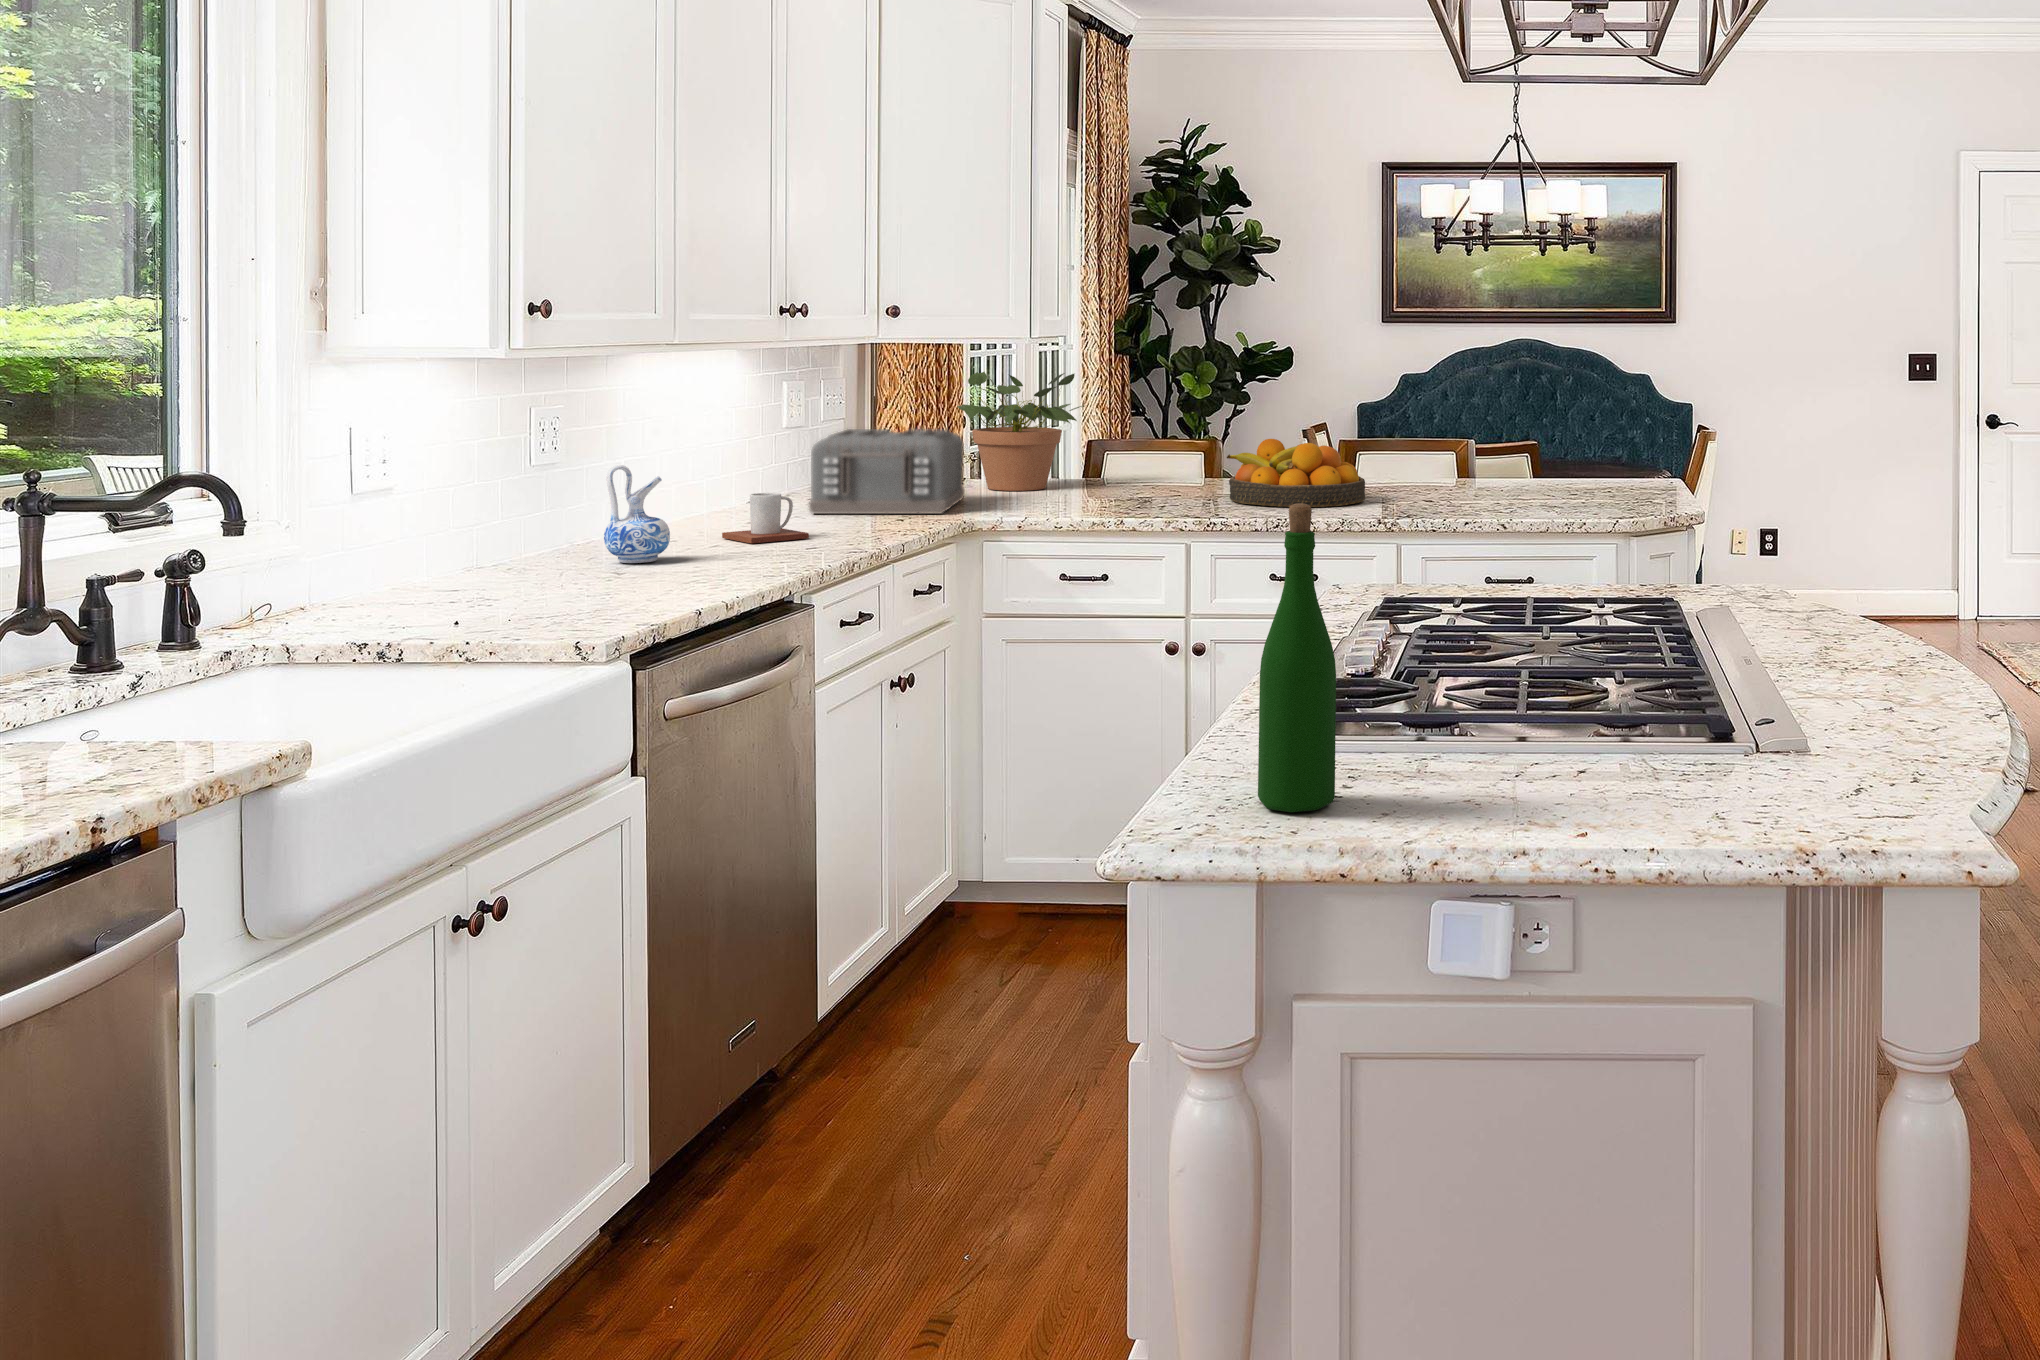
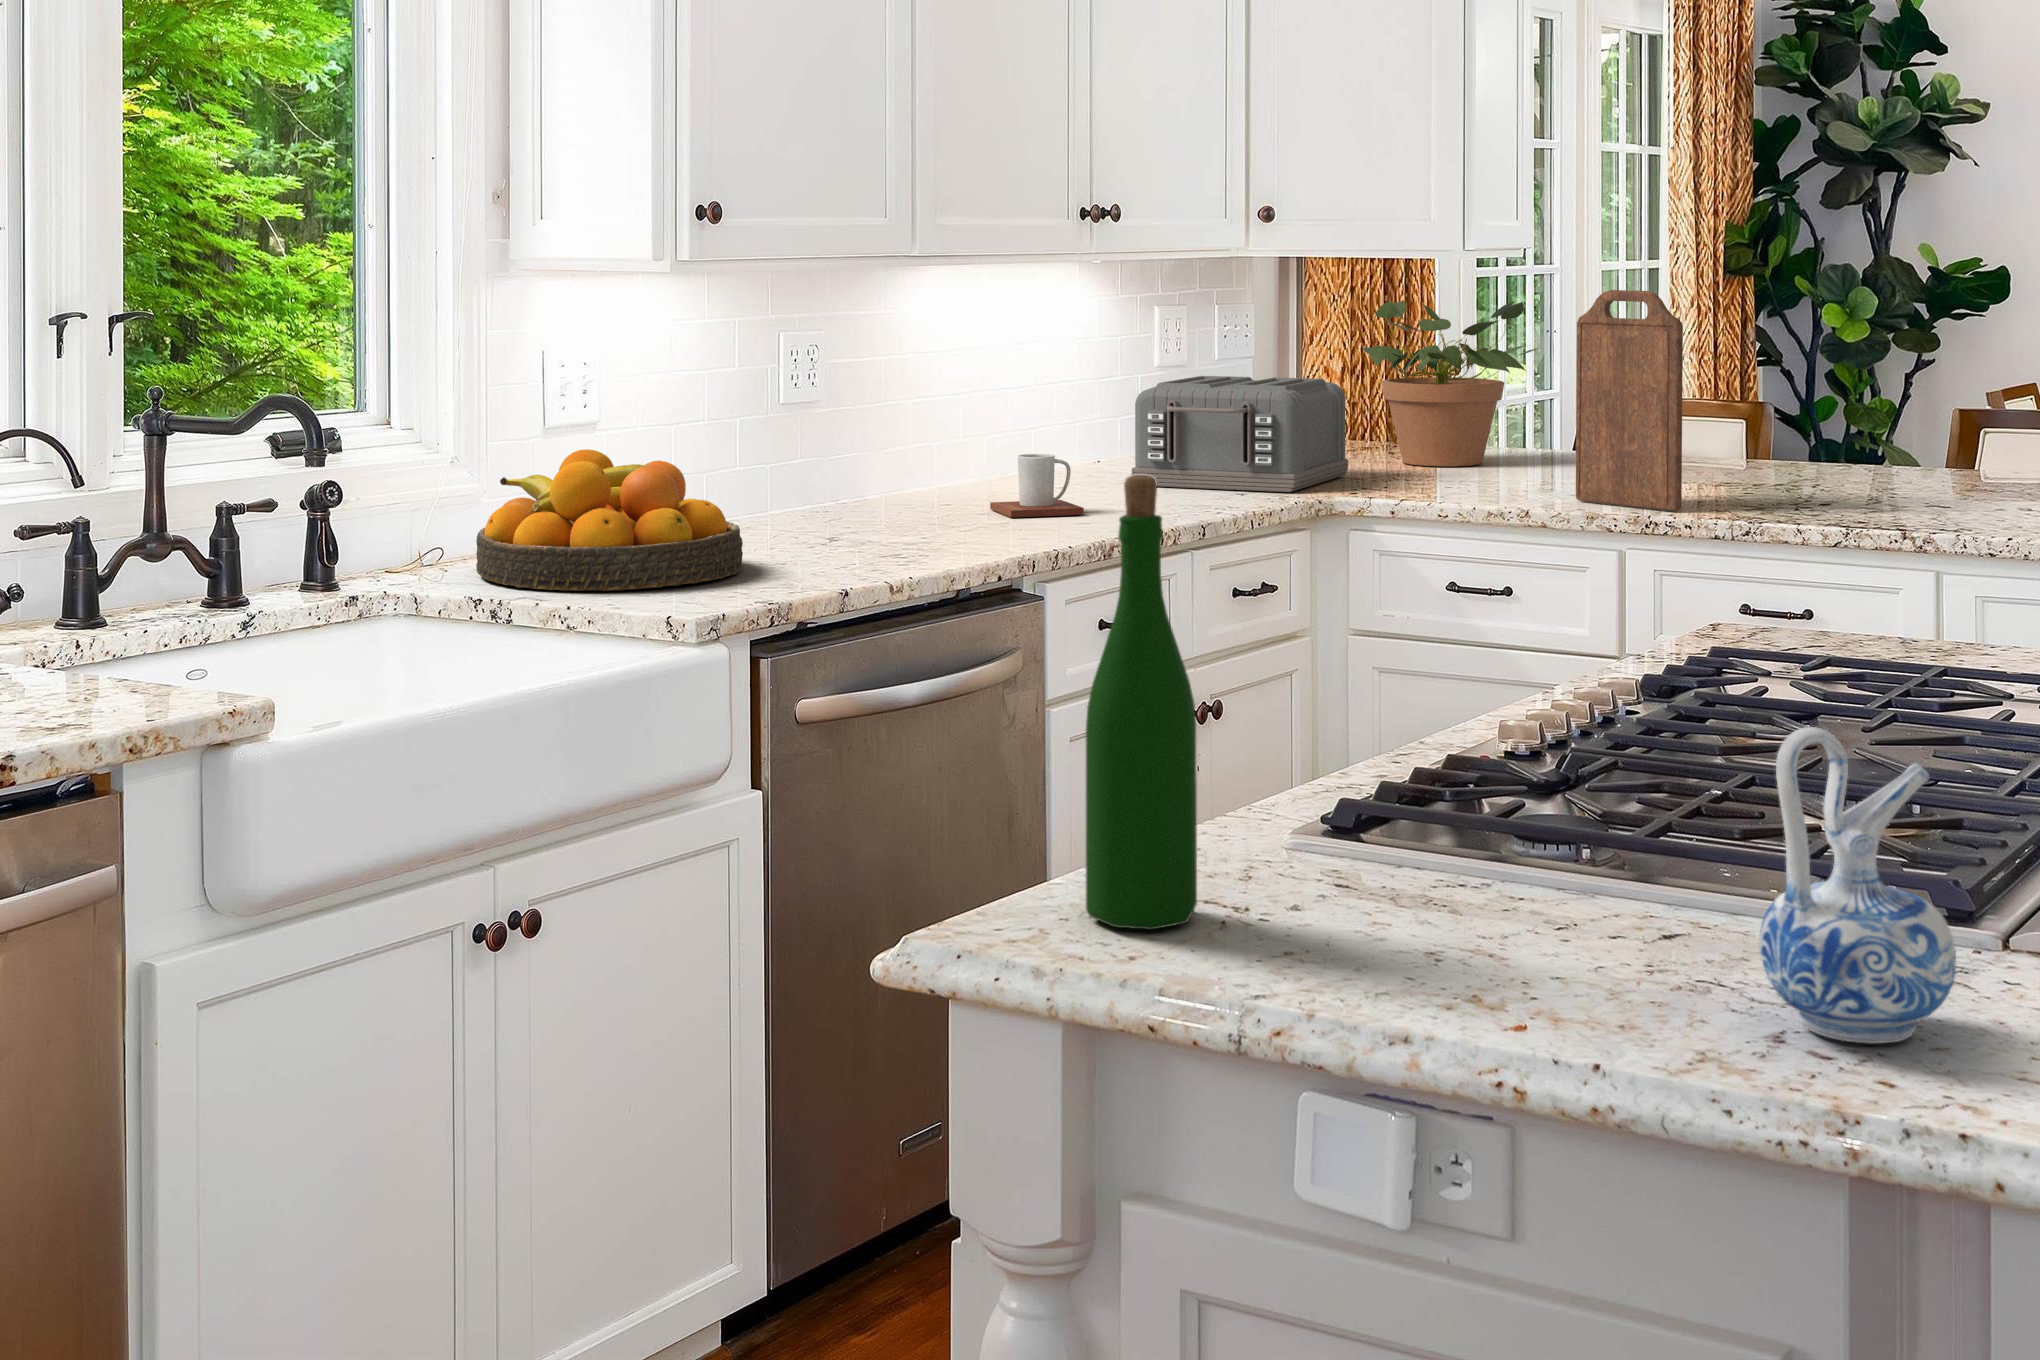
cutting board: none [1149,367,1228,515] -> present [1576,290,1683,511]
fruit bowl: present [1227,439,1365,507] -> present [476,449,743,591]
ceramic pitcher: present [604,465,670,563] -> present [1759,727,1956,1043]

